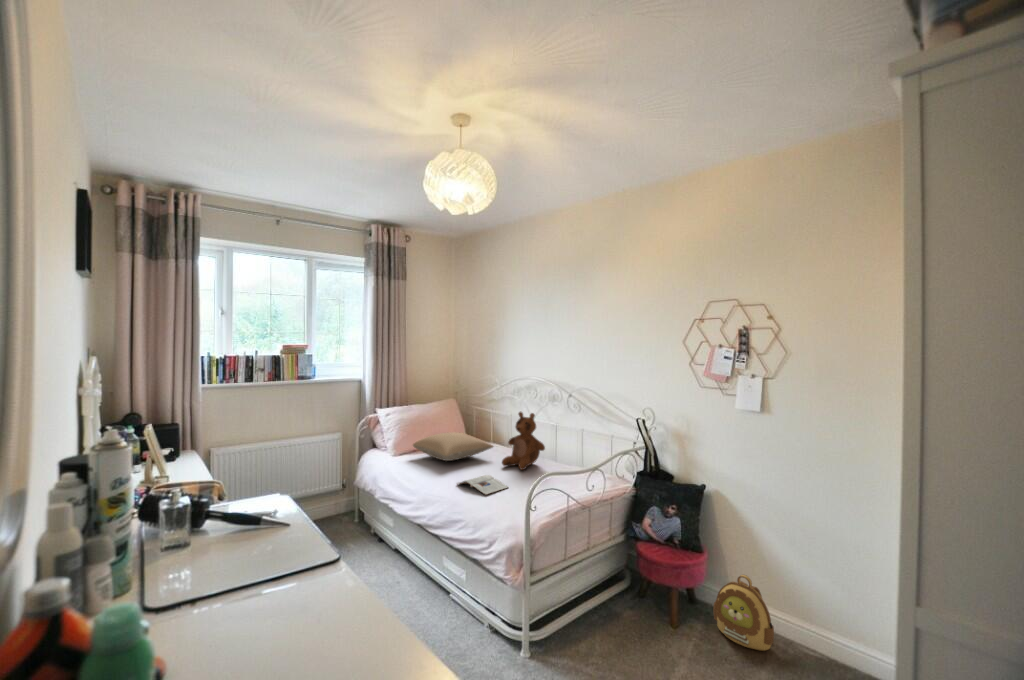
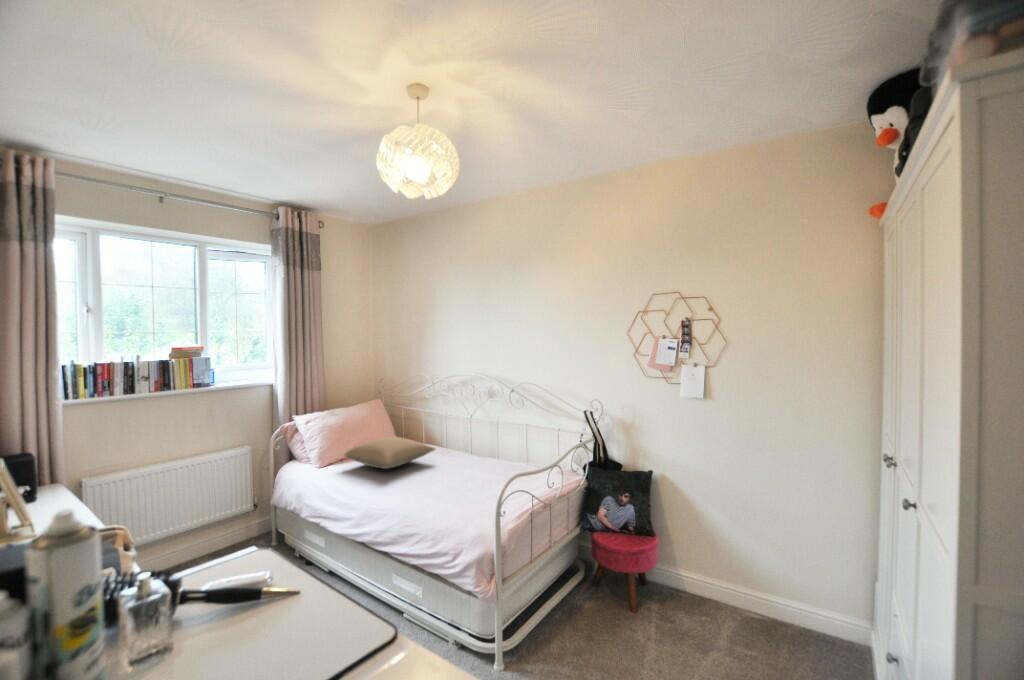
teddy bear: present [502,412,545,470] -> none [447,410,492,471]
magazine: present [457,475,508,495] -> none [405,480,463,503]
backpack: present [714,575,774,651] -> none [666,552,723,621]

